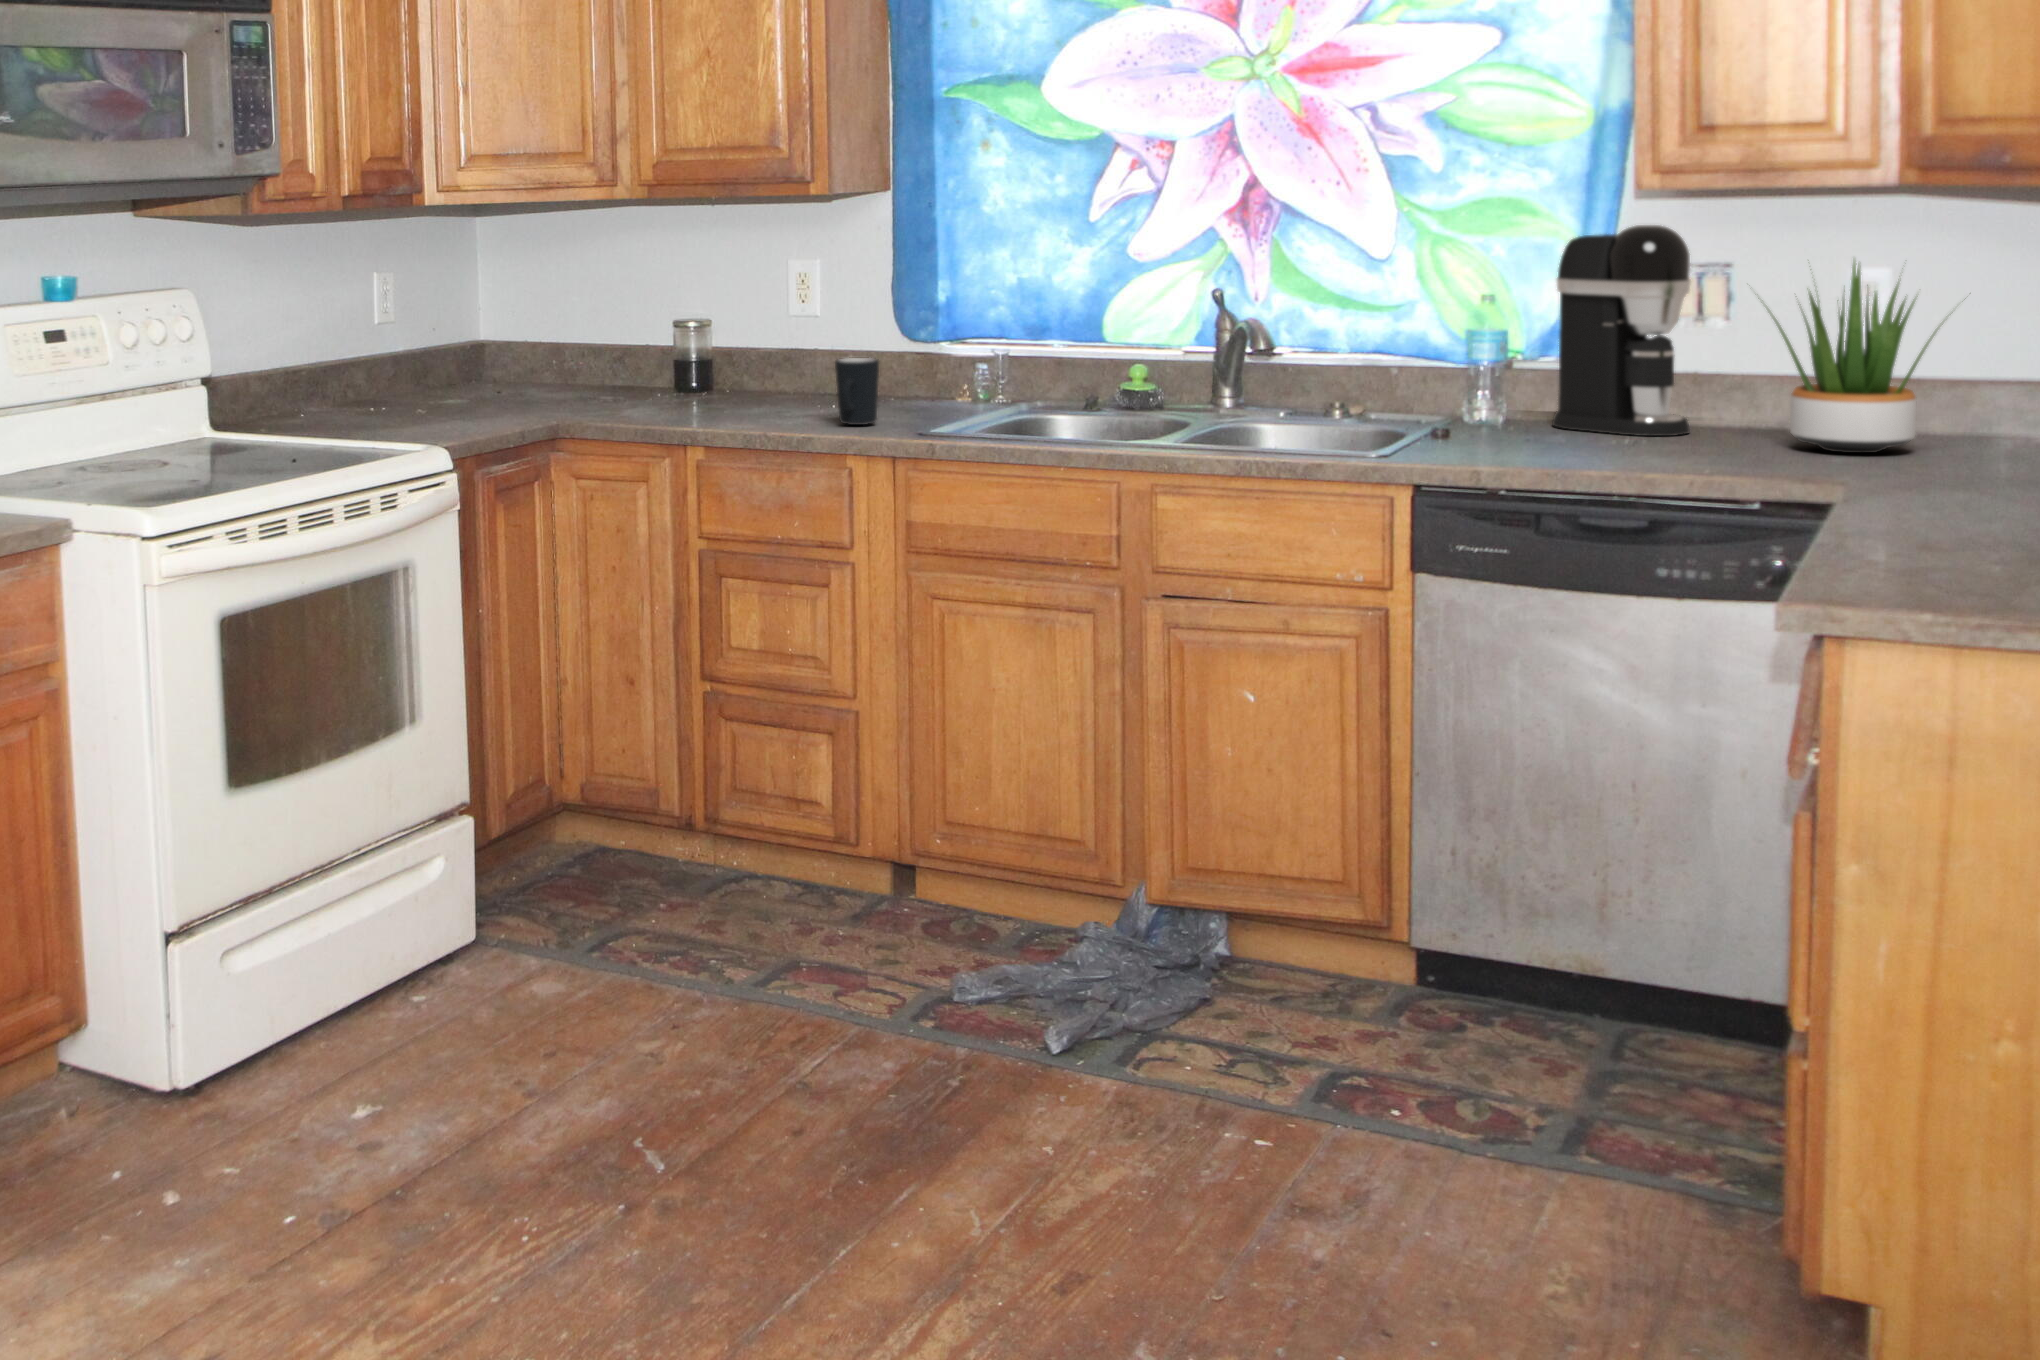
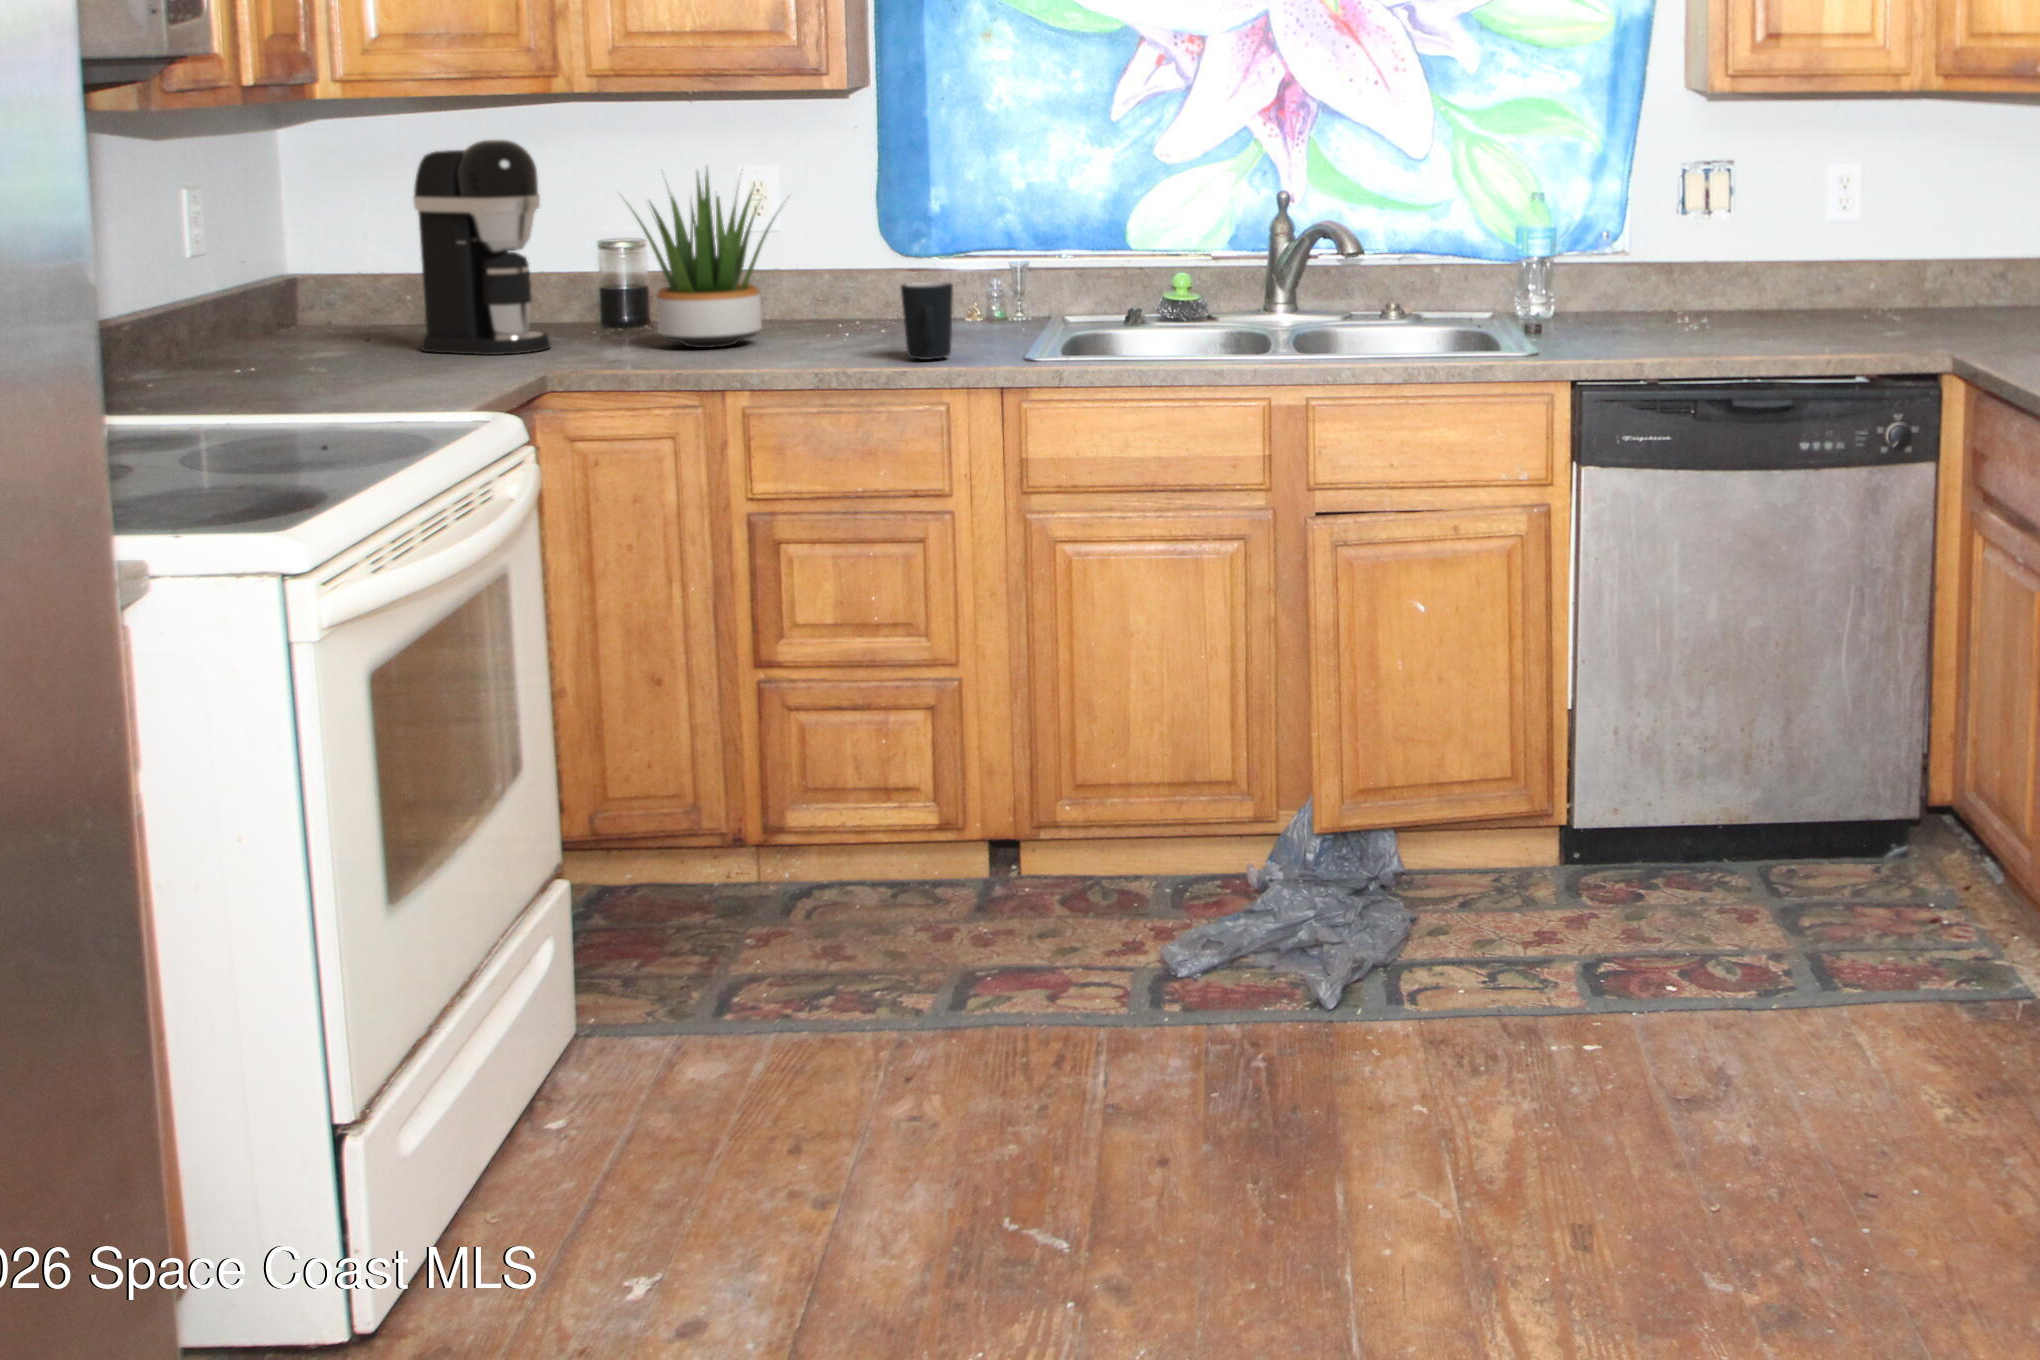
coffee maker: present [1552,225,1691,436] -> present [413,140,550,355]
potted plant: present [1758,261,1943,453] -> present [632,169,789,348]

